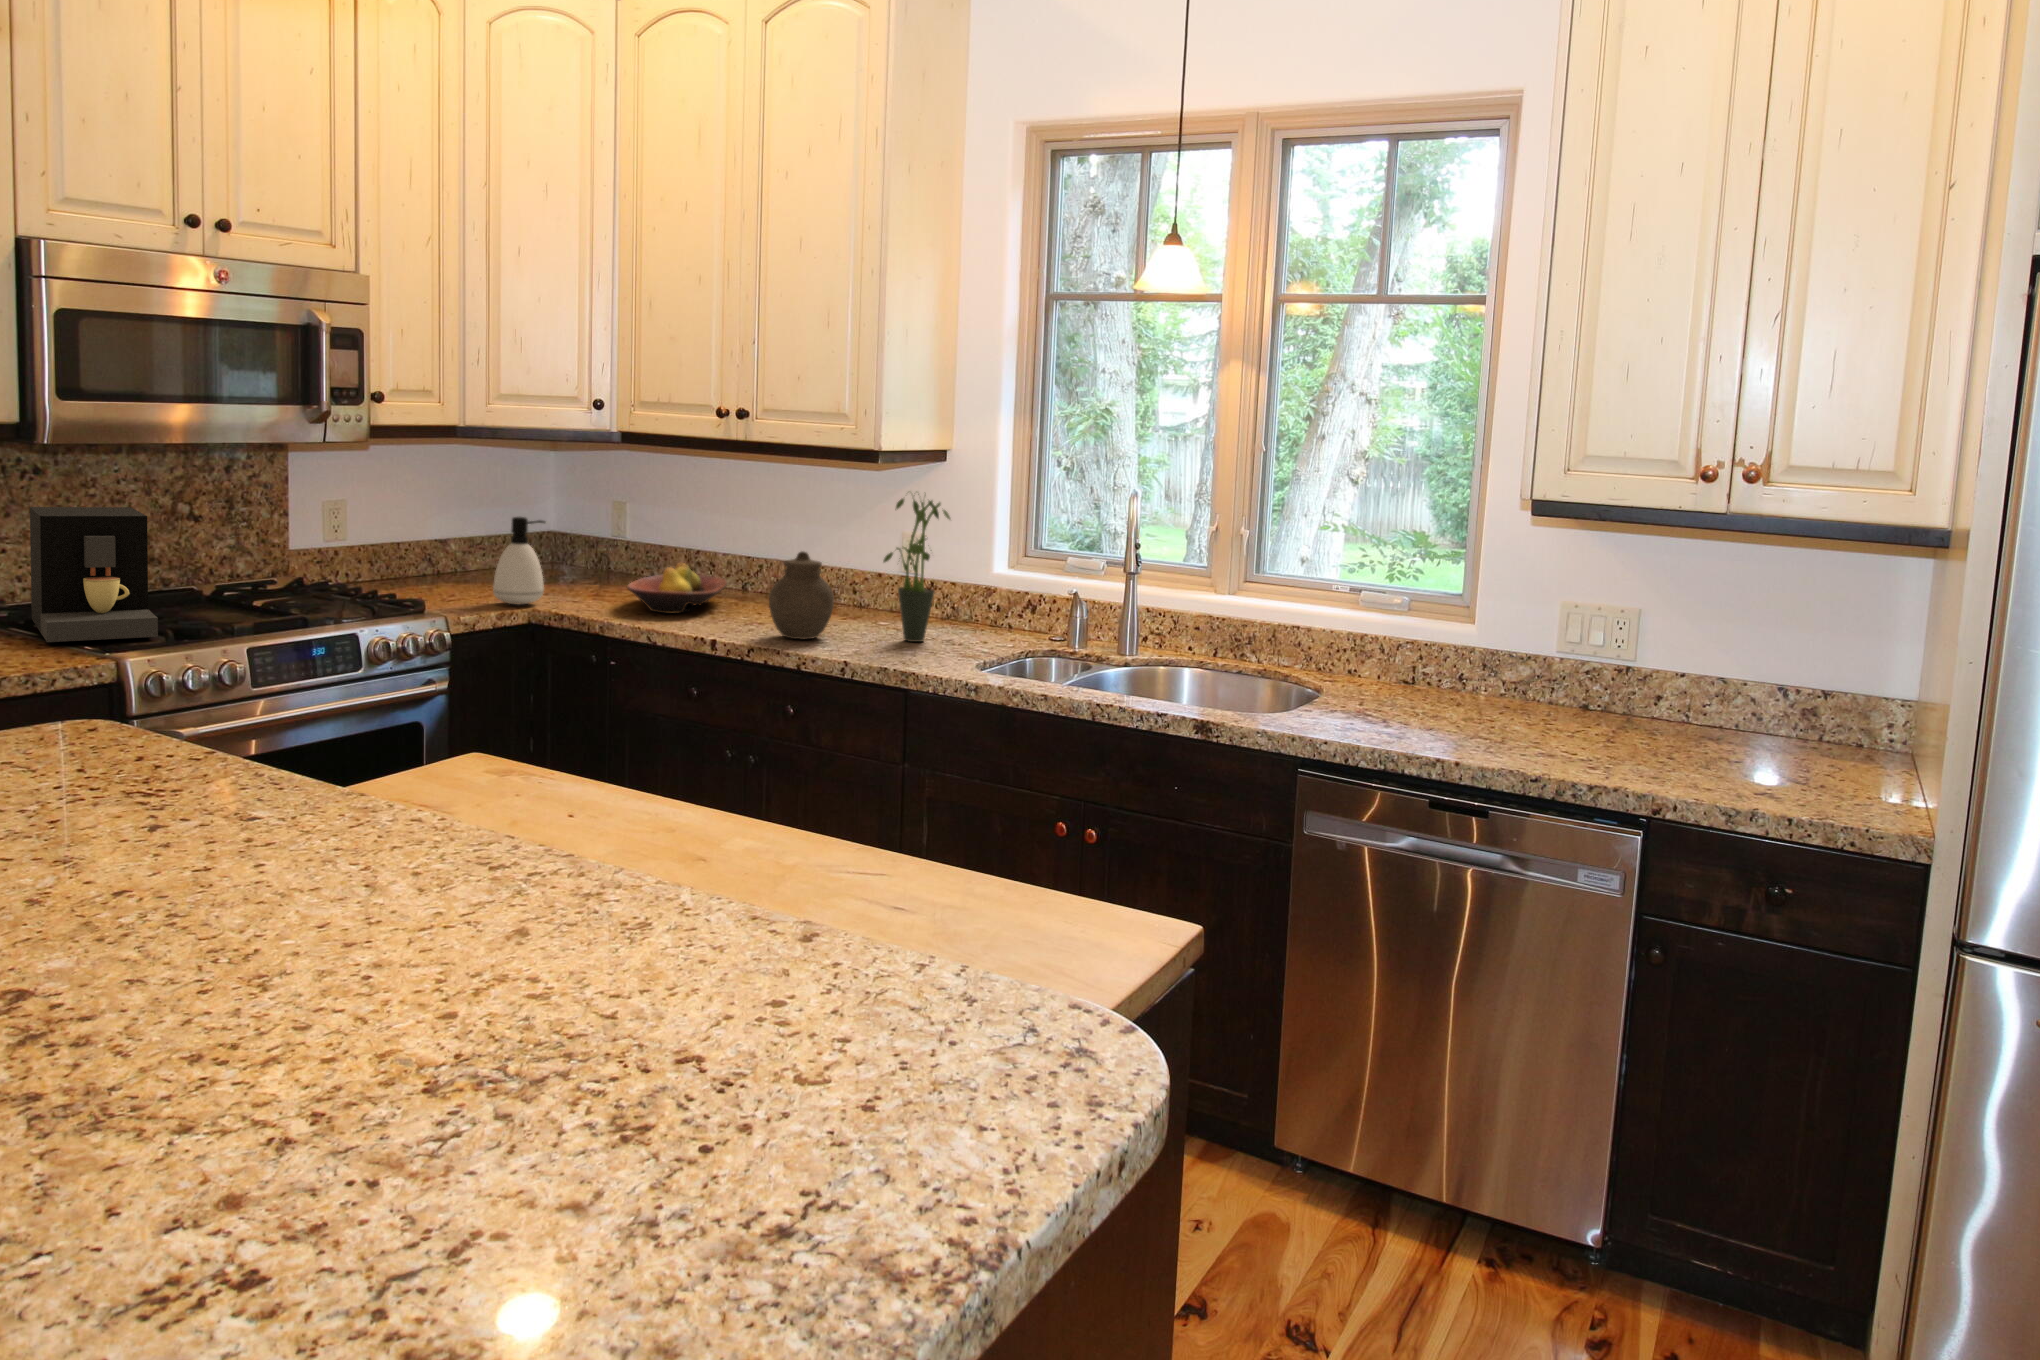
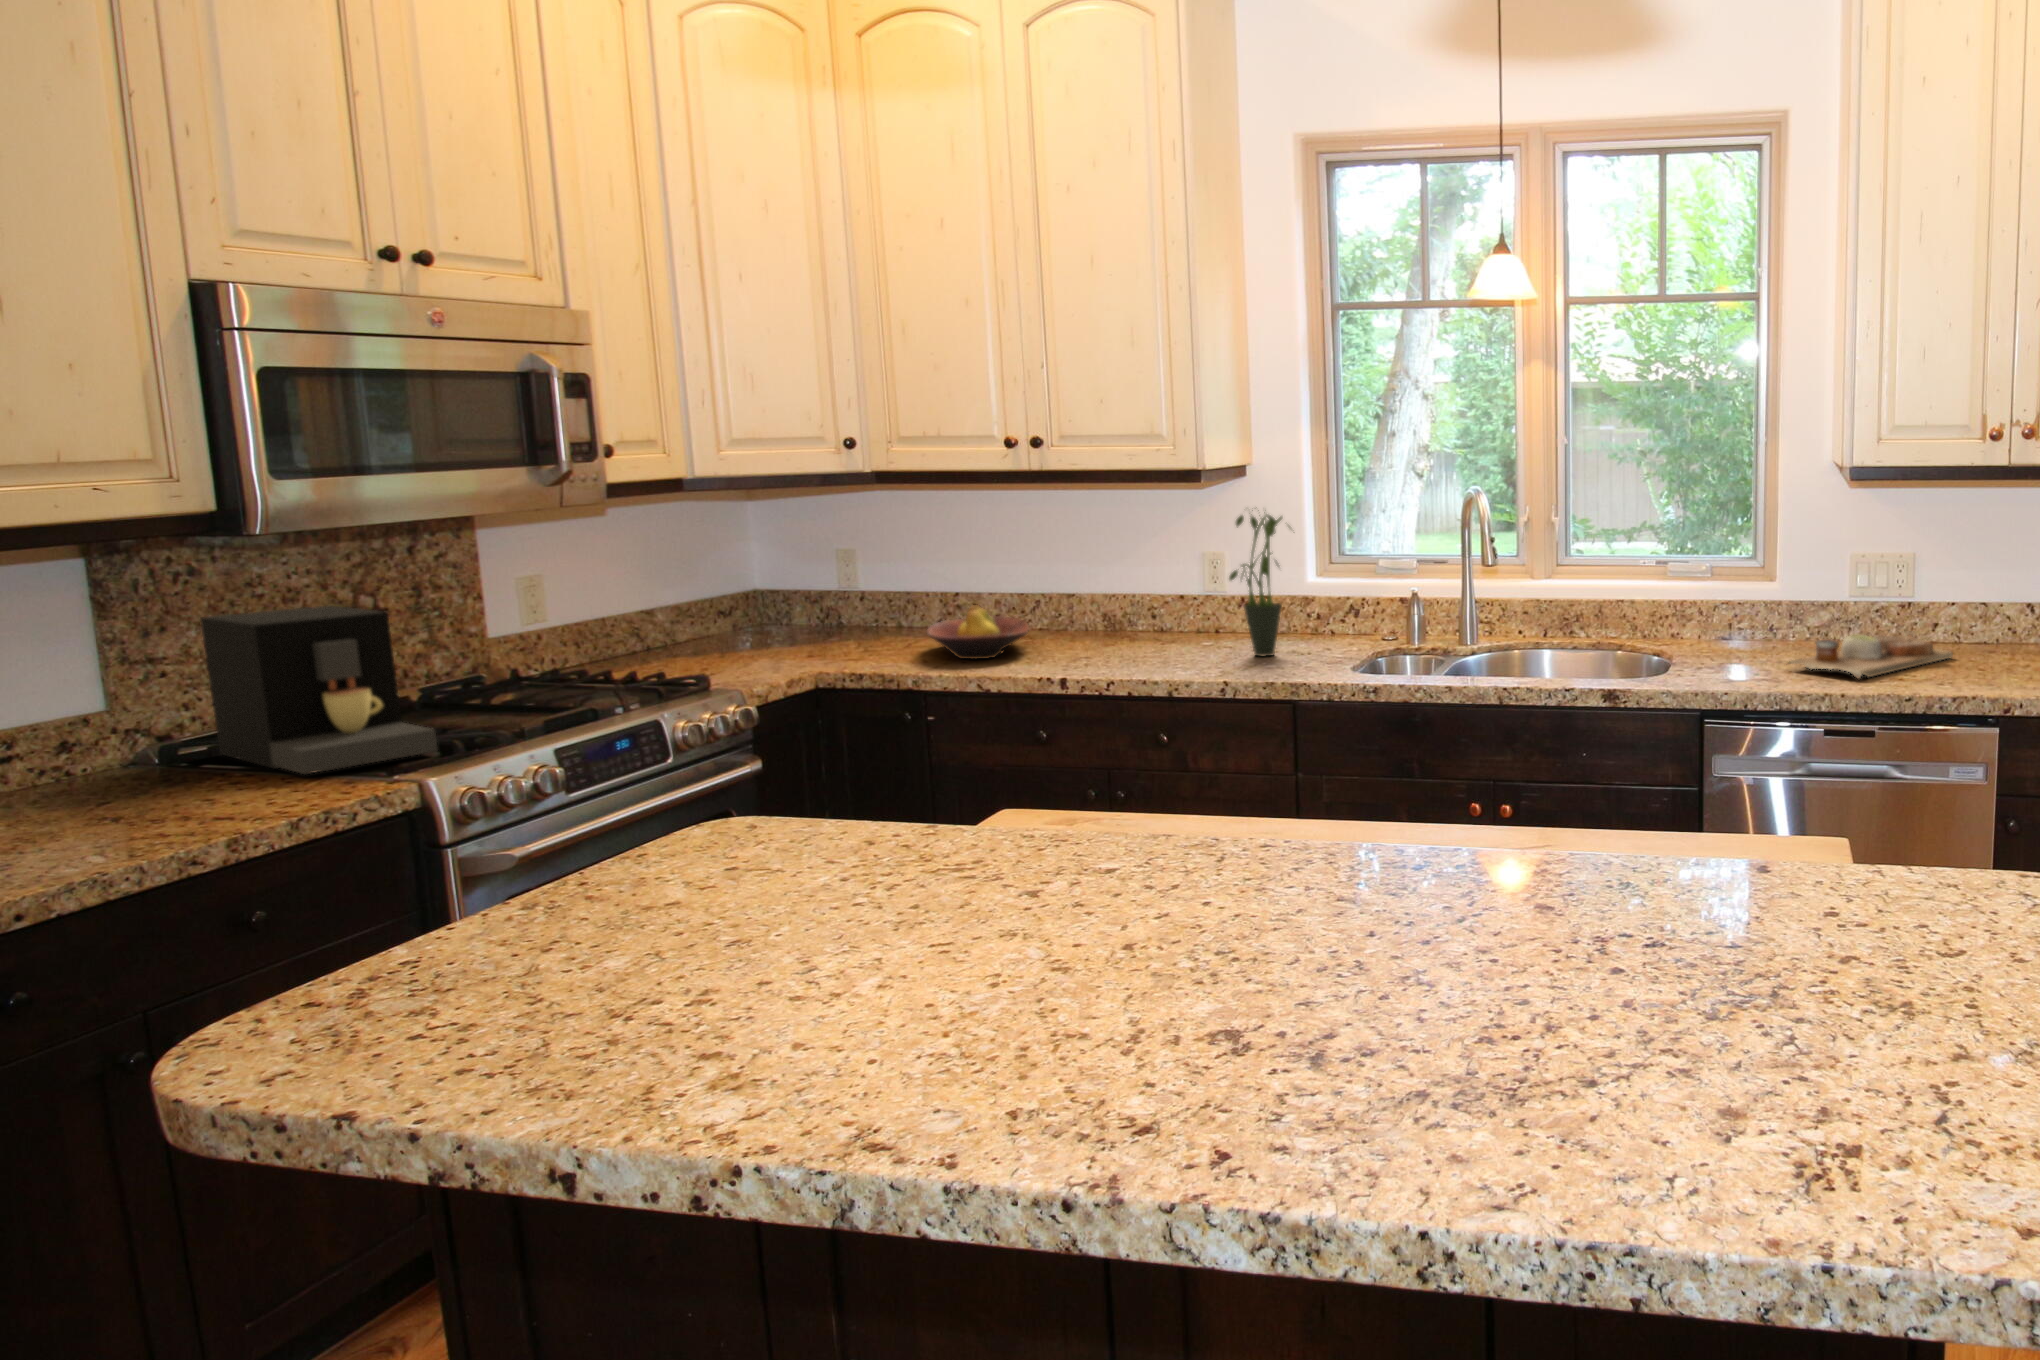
soap dispenser: present [493,517,545,604] -> none [773,572,831,669]
jar: present [769,551,834,639] -> none [1117,578,1184,667]
cutting board: none [1433,696,1661,750] -> present [1790,635,1953,679]

